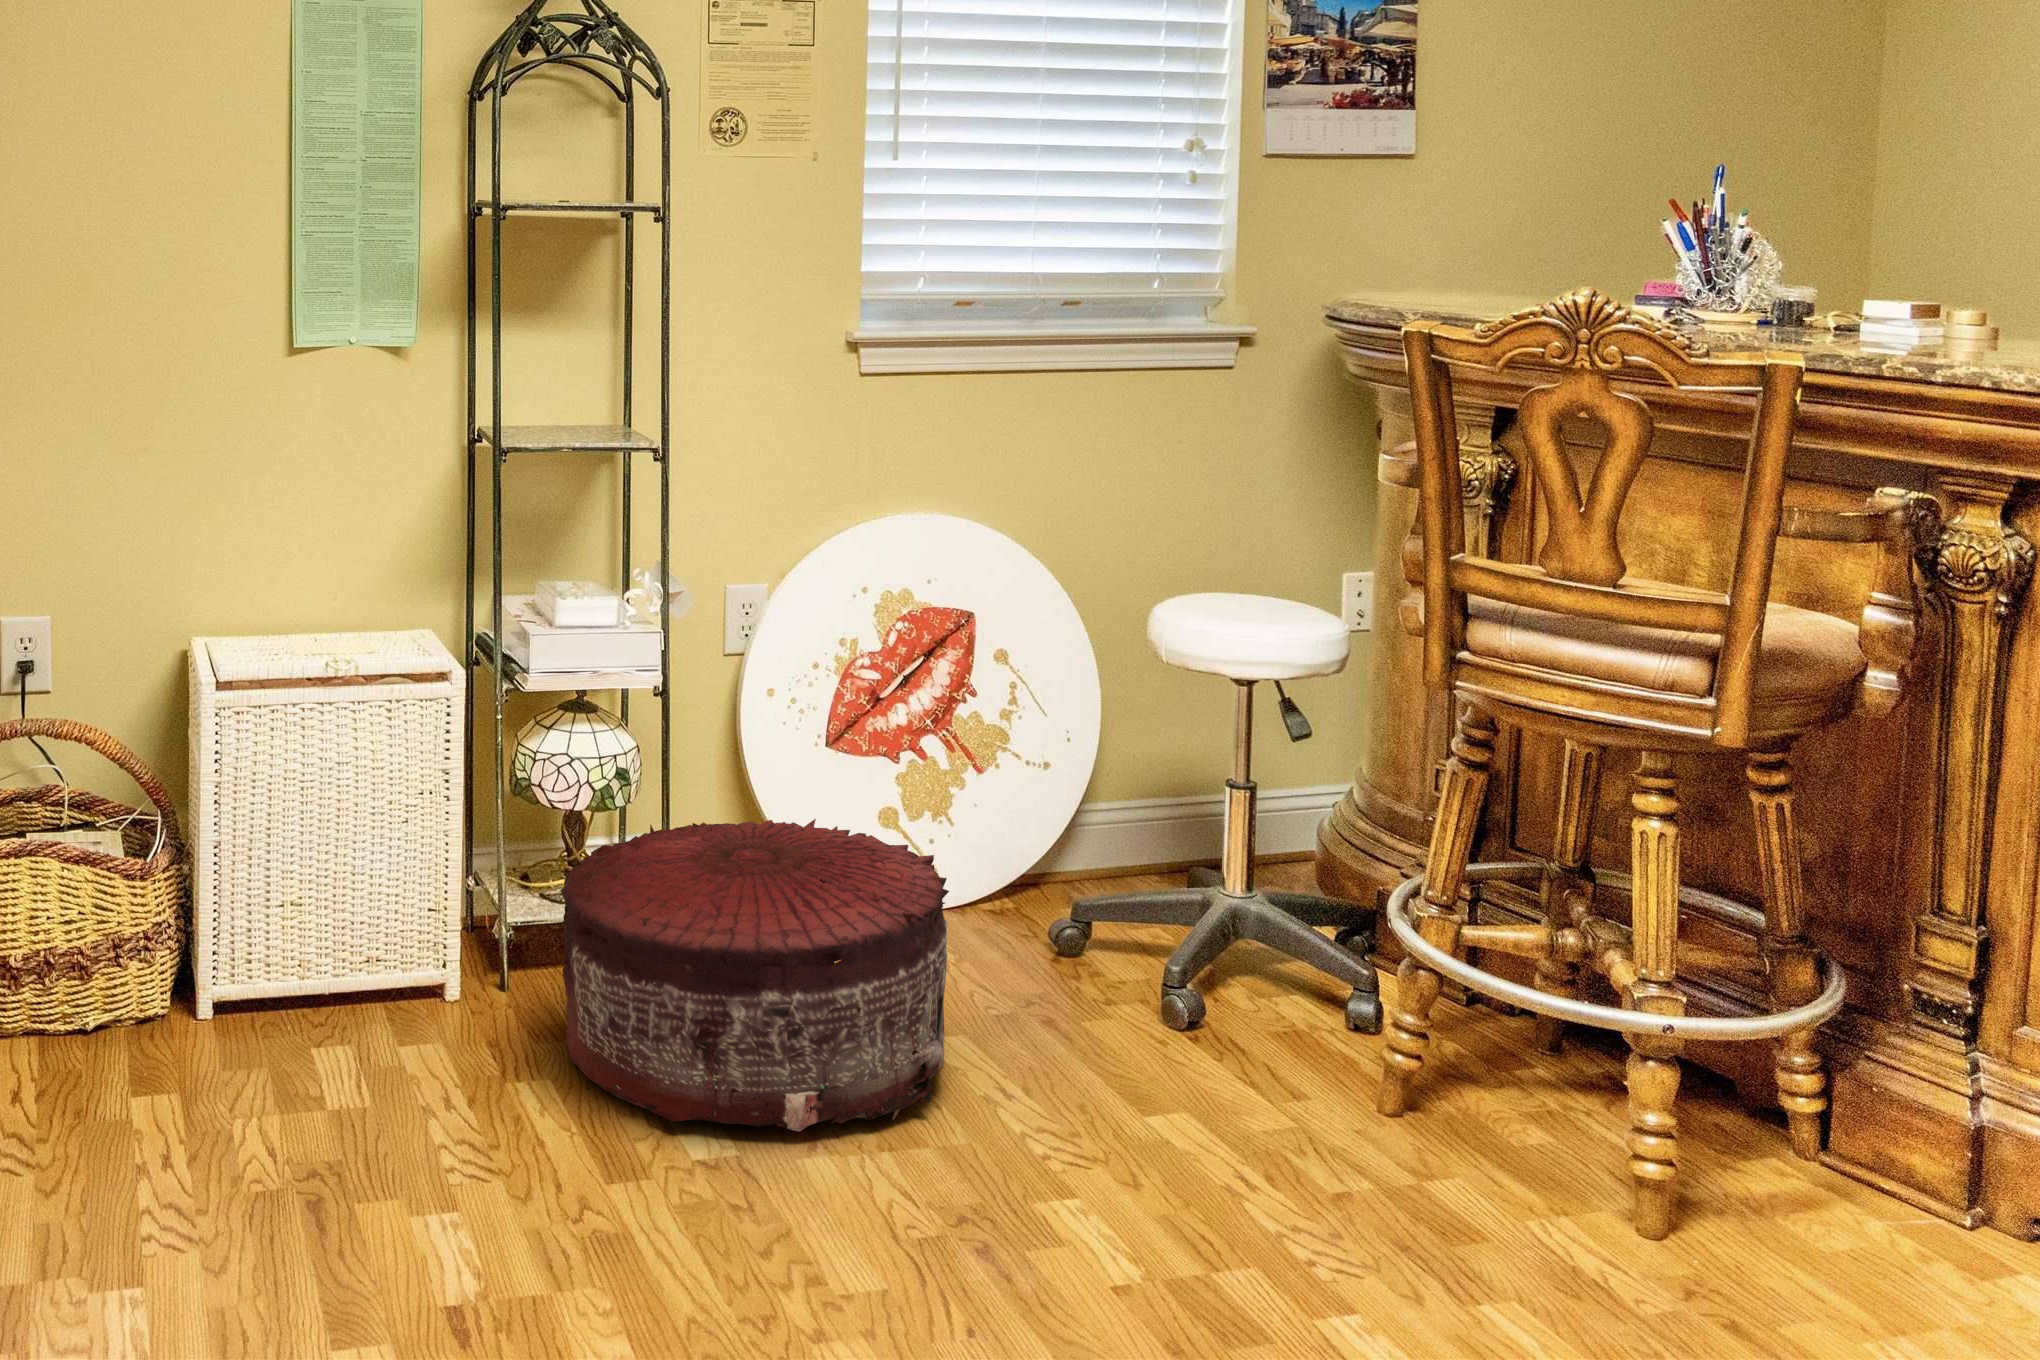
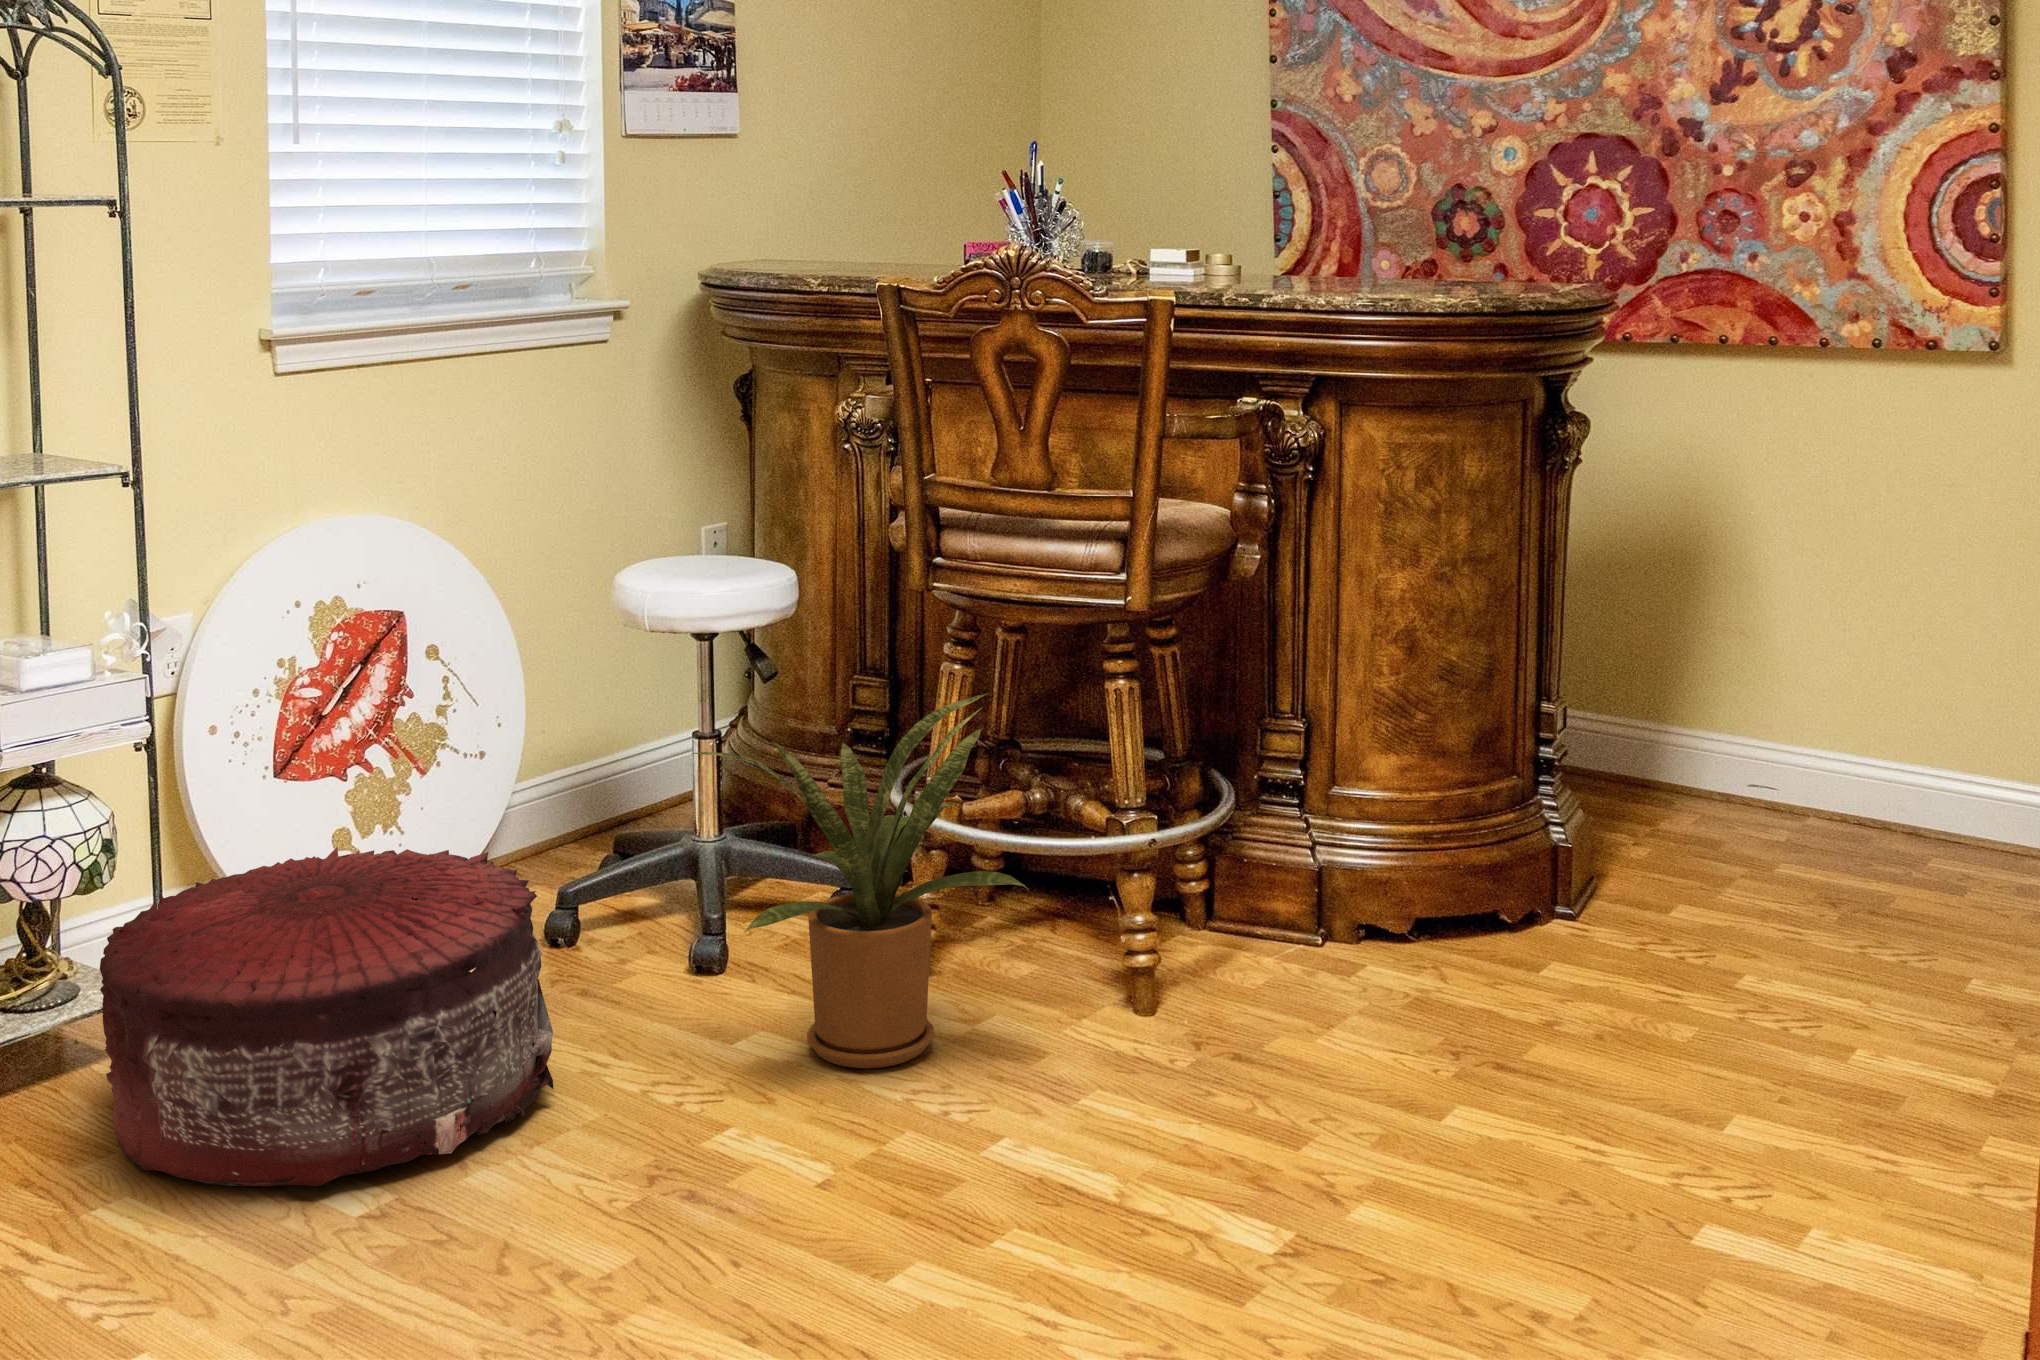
house plant: none [1105,797,1478,1195] -> present [692,694,1028,1068]

